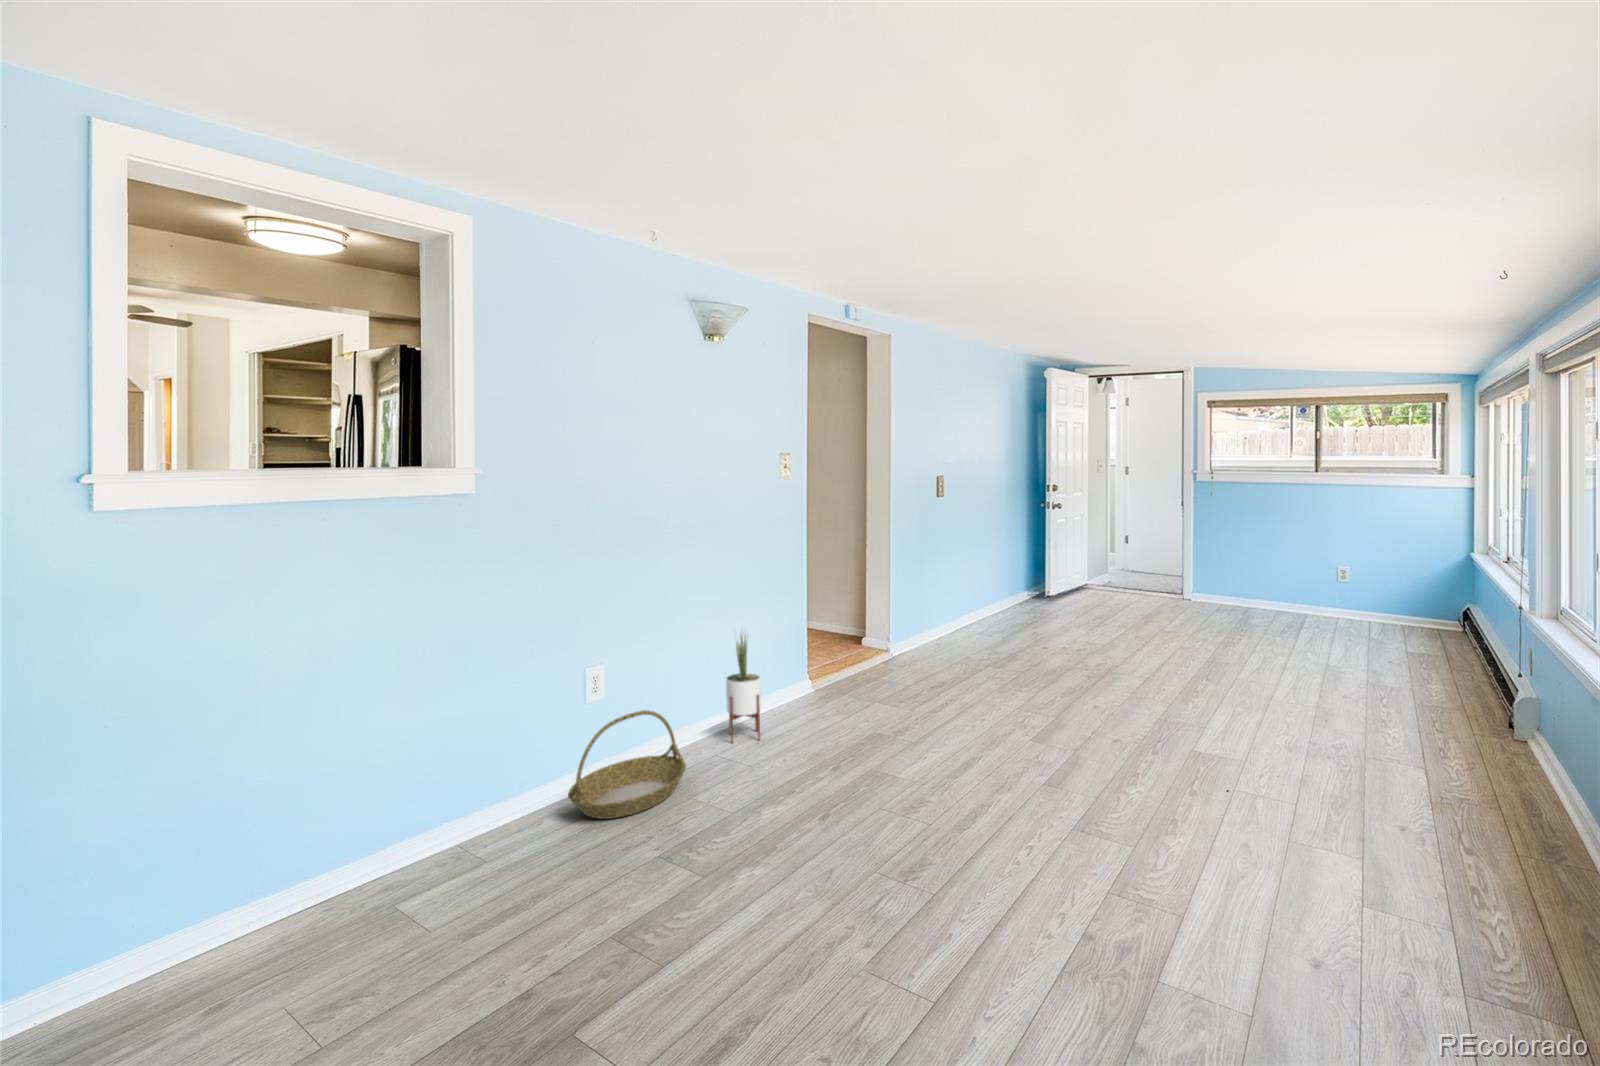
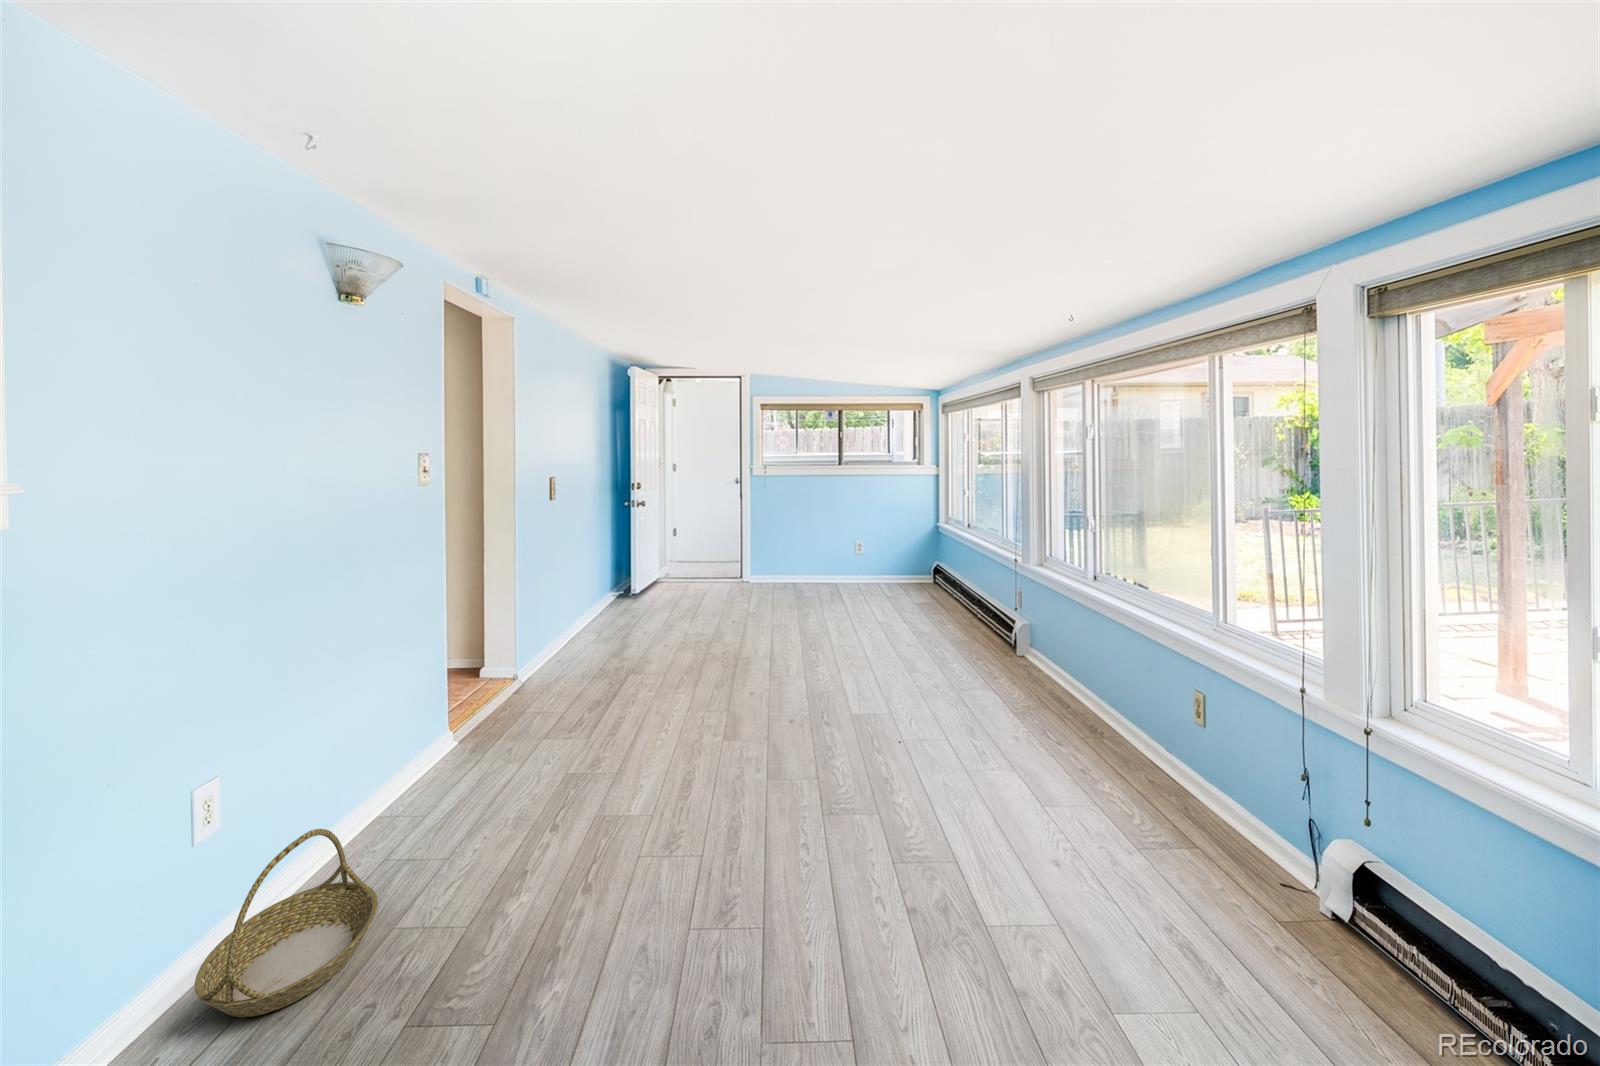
potted plant: present [726,630,761,742] -> none [376,677,432,838]

